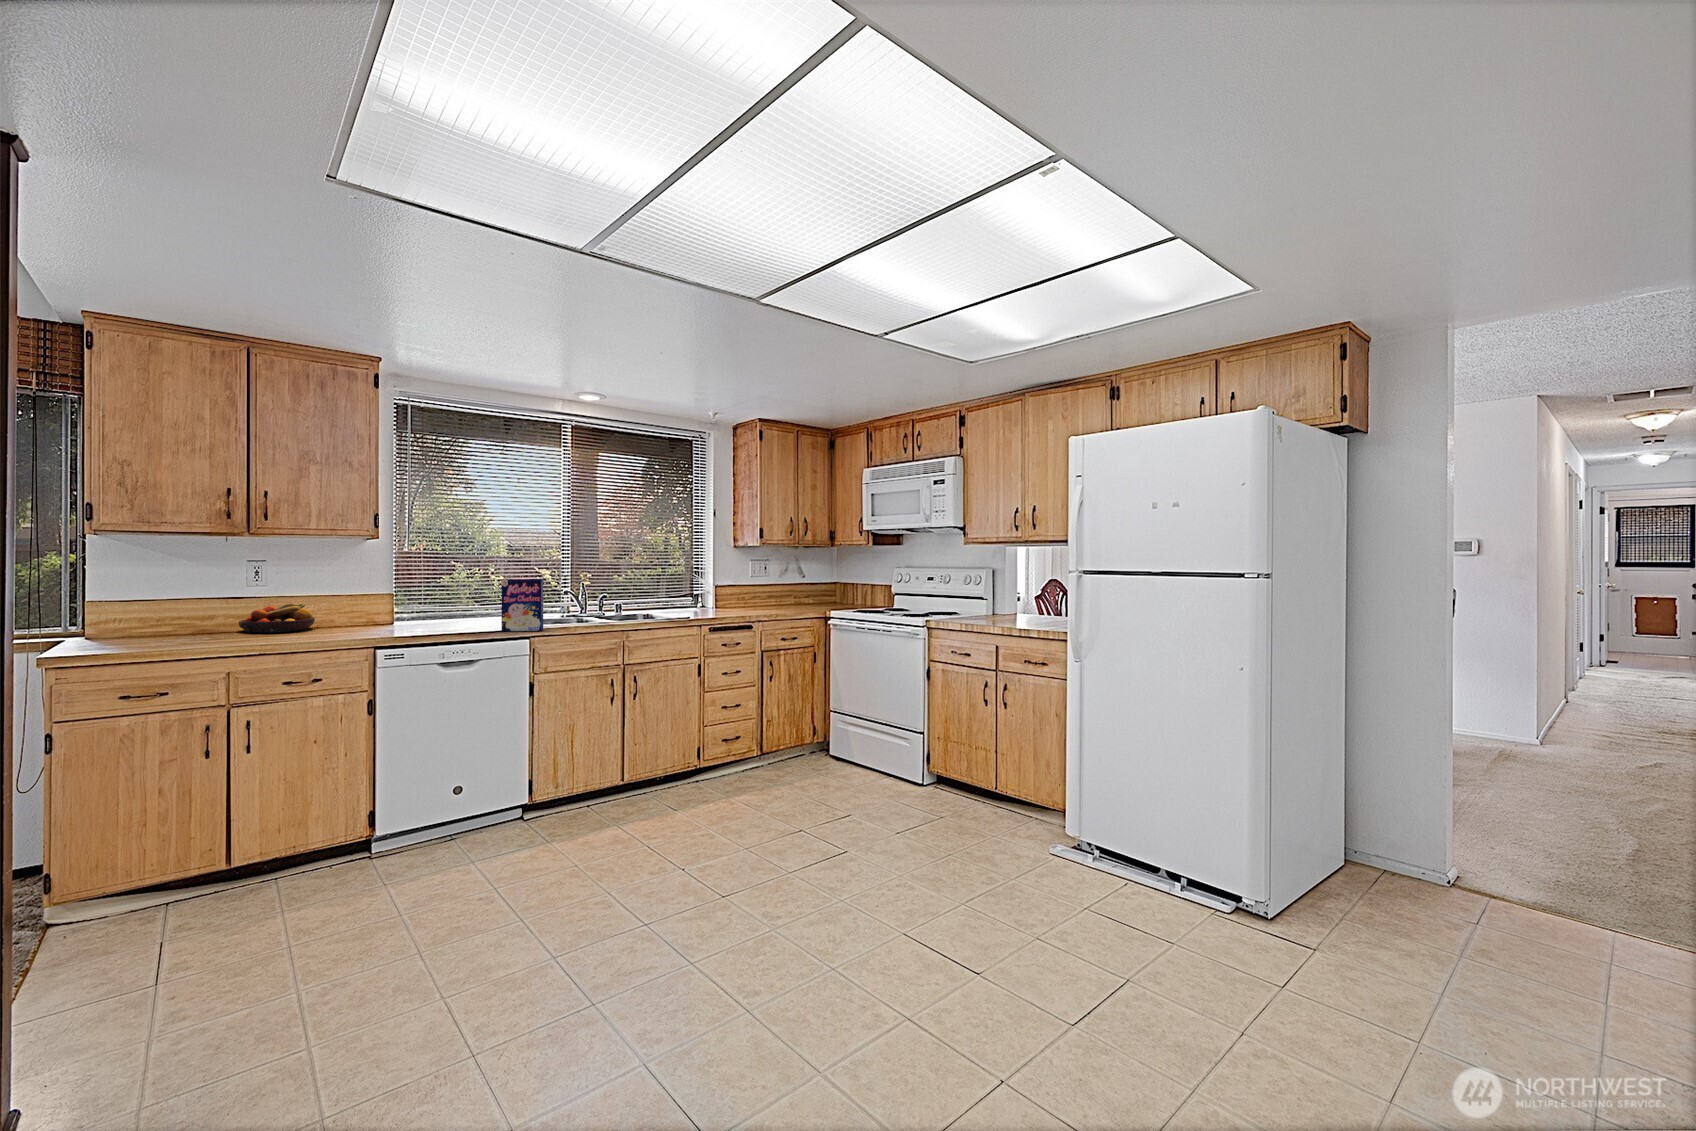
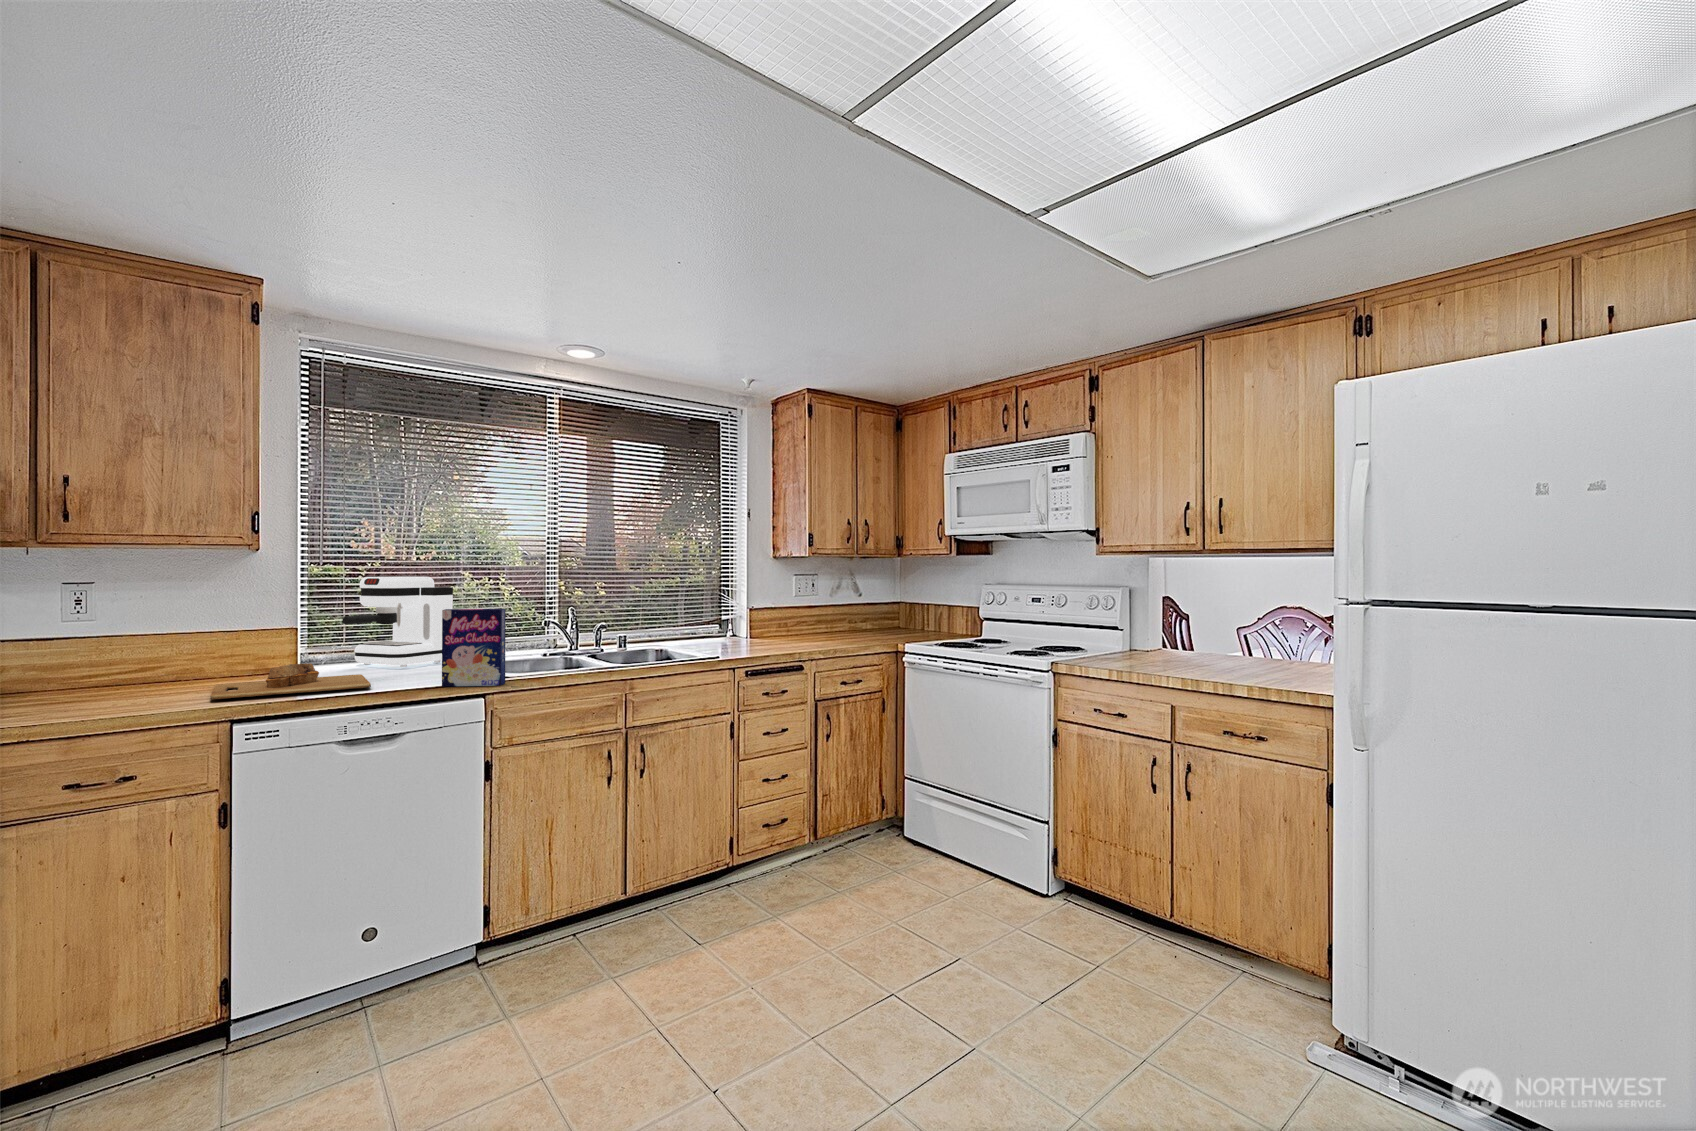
coffee maker: none [425,559,499,621] -> present [342,577,453,667]
fruit bowl: present [238,603,315,632] -> none [33,647,163,695]
cutting board: none [351,615,455,635] -> present [210,663,371,700]

